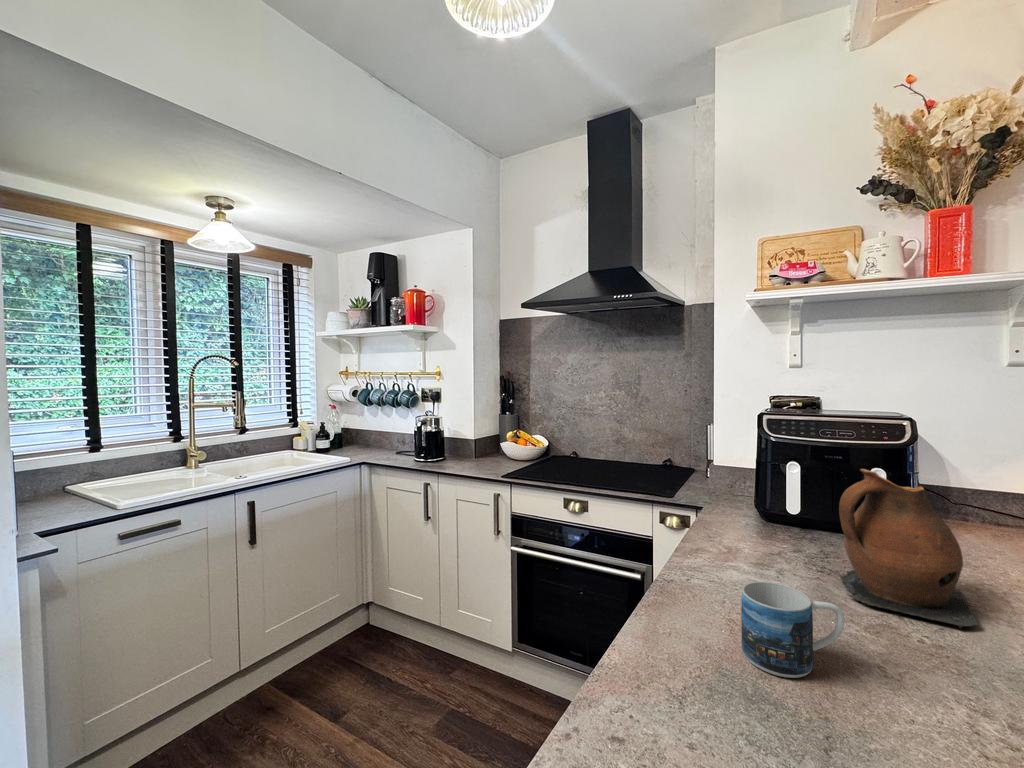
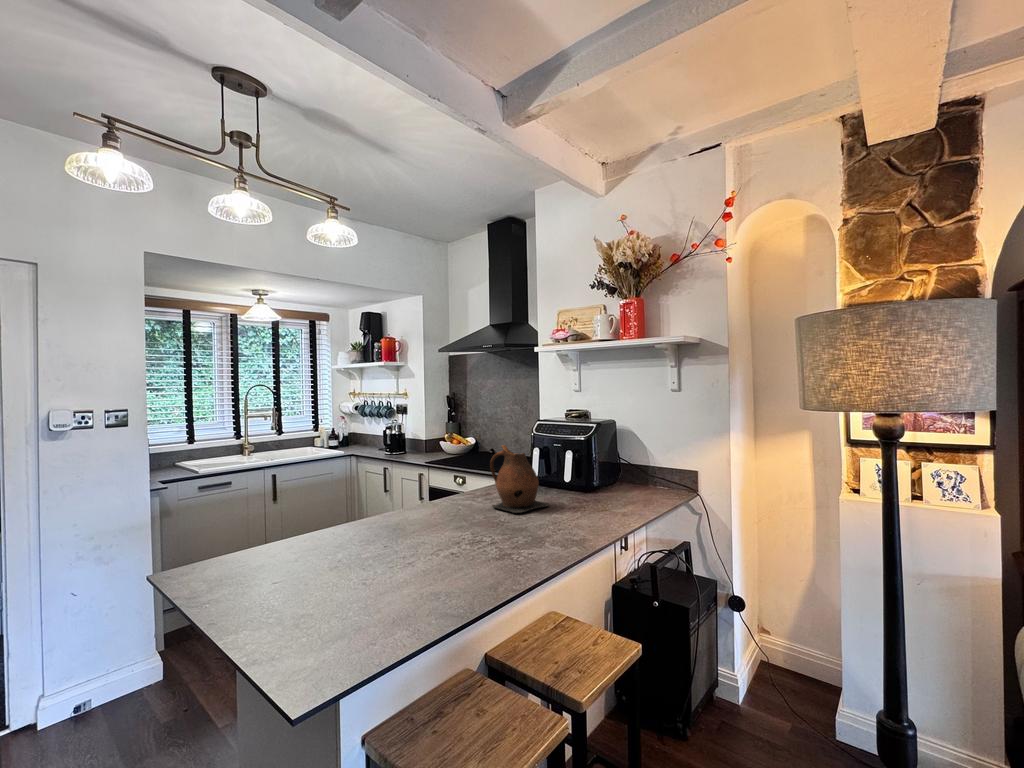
mug: present [741,582,844,678] -> none [405,488,439,520]

